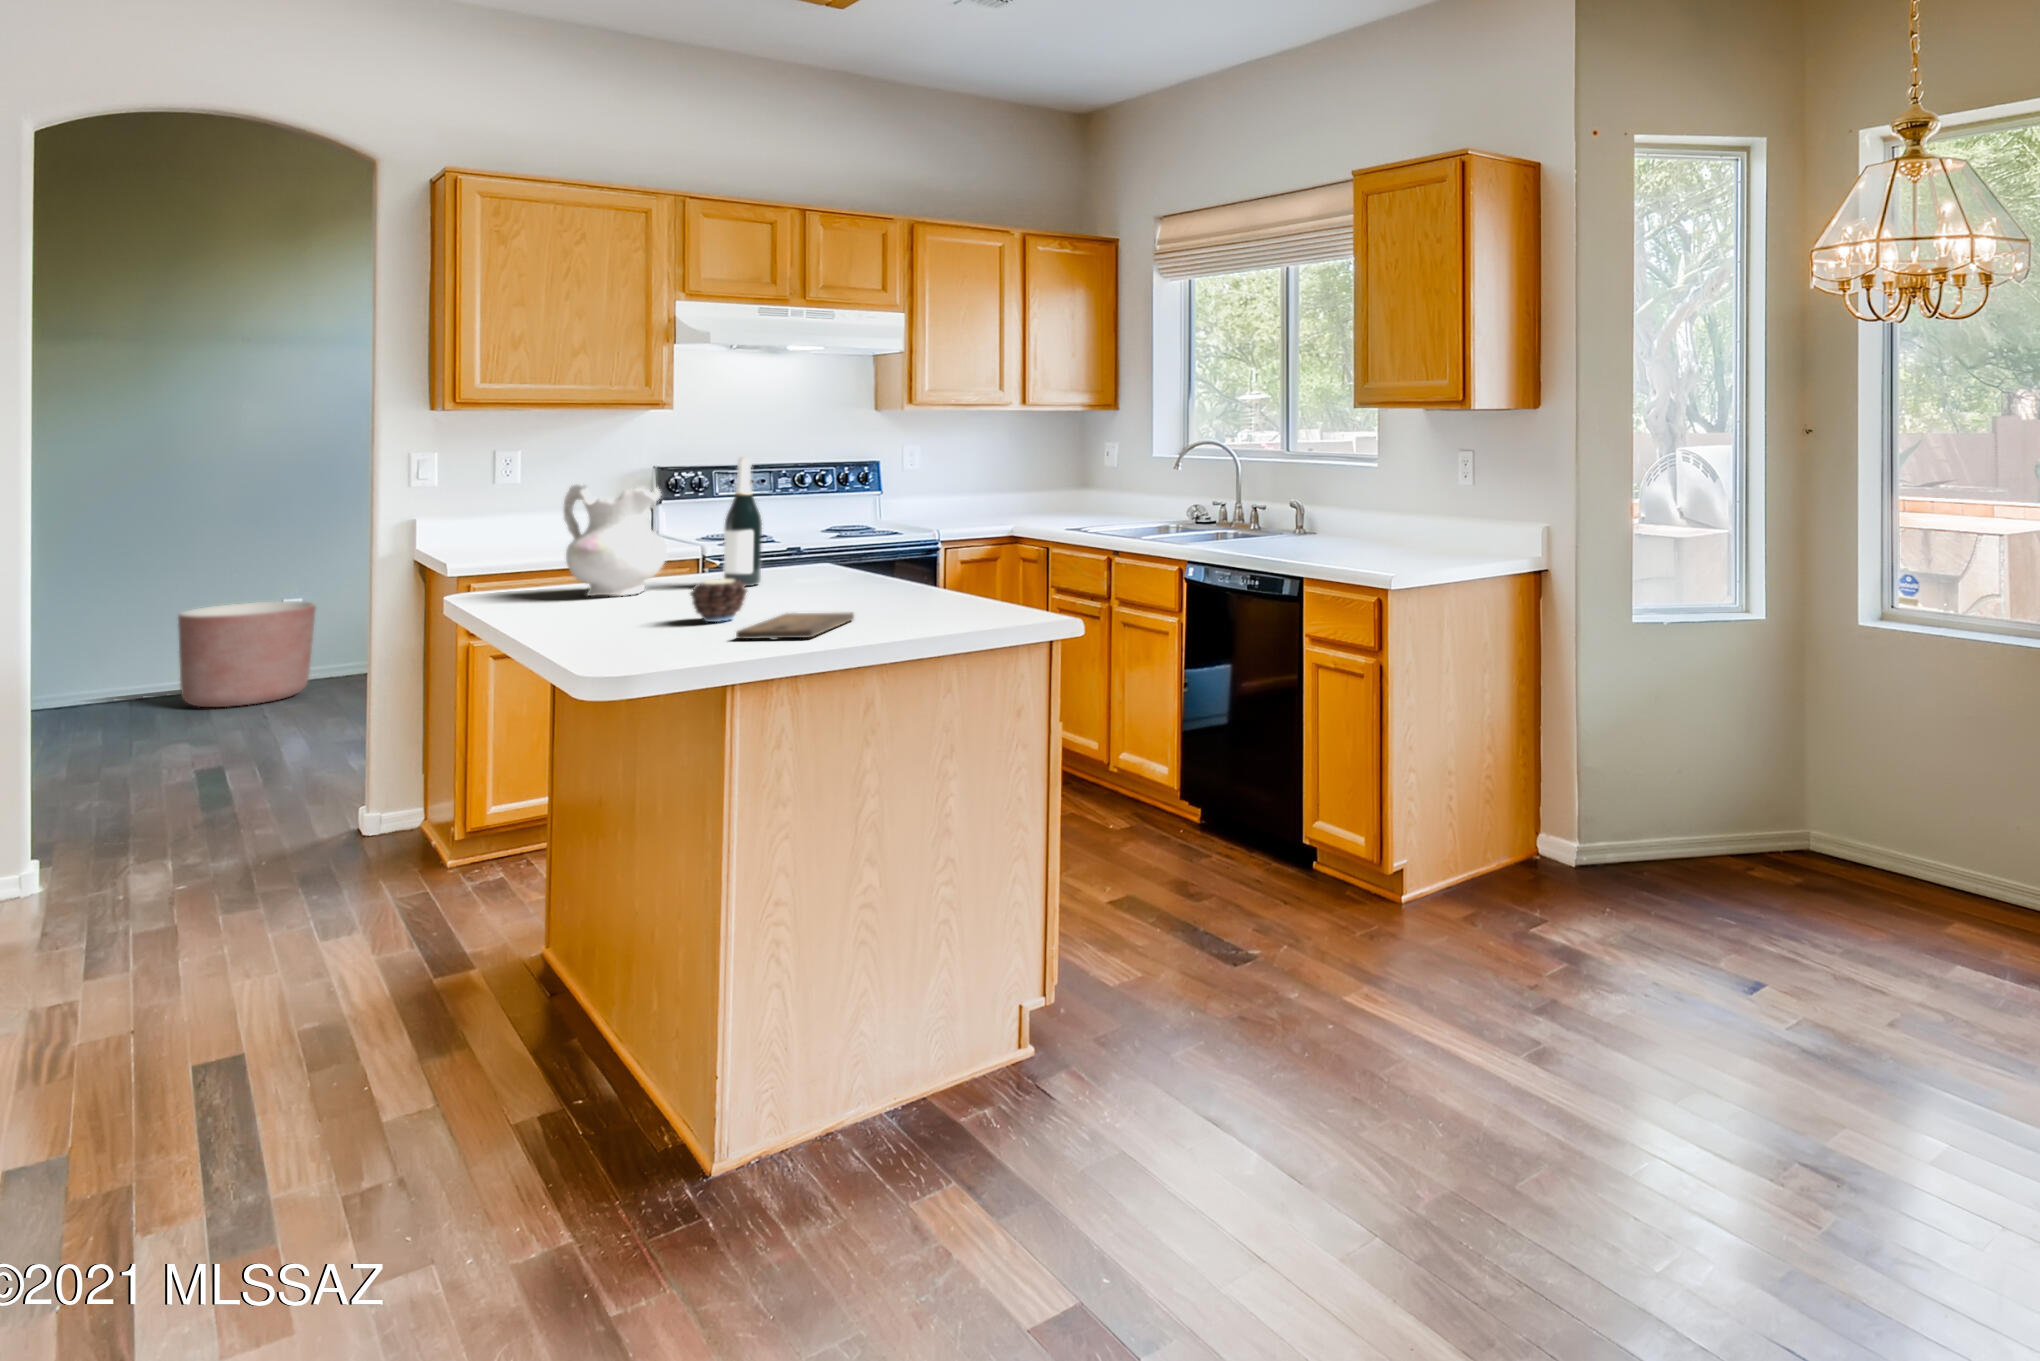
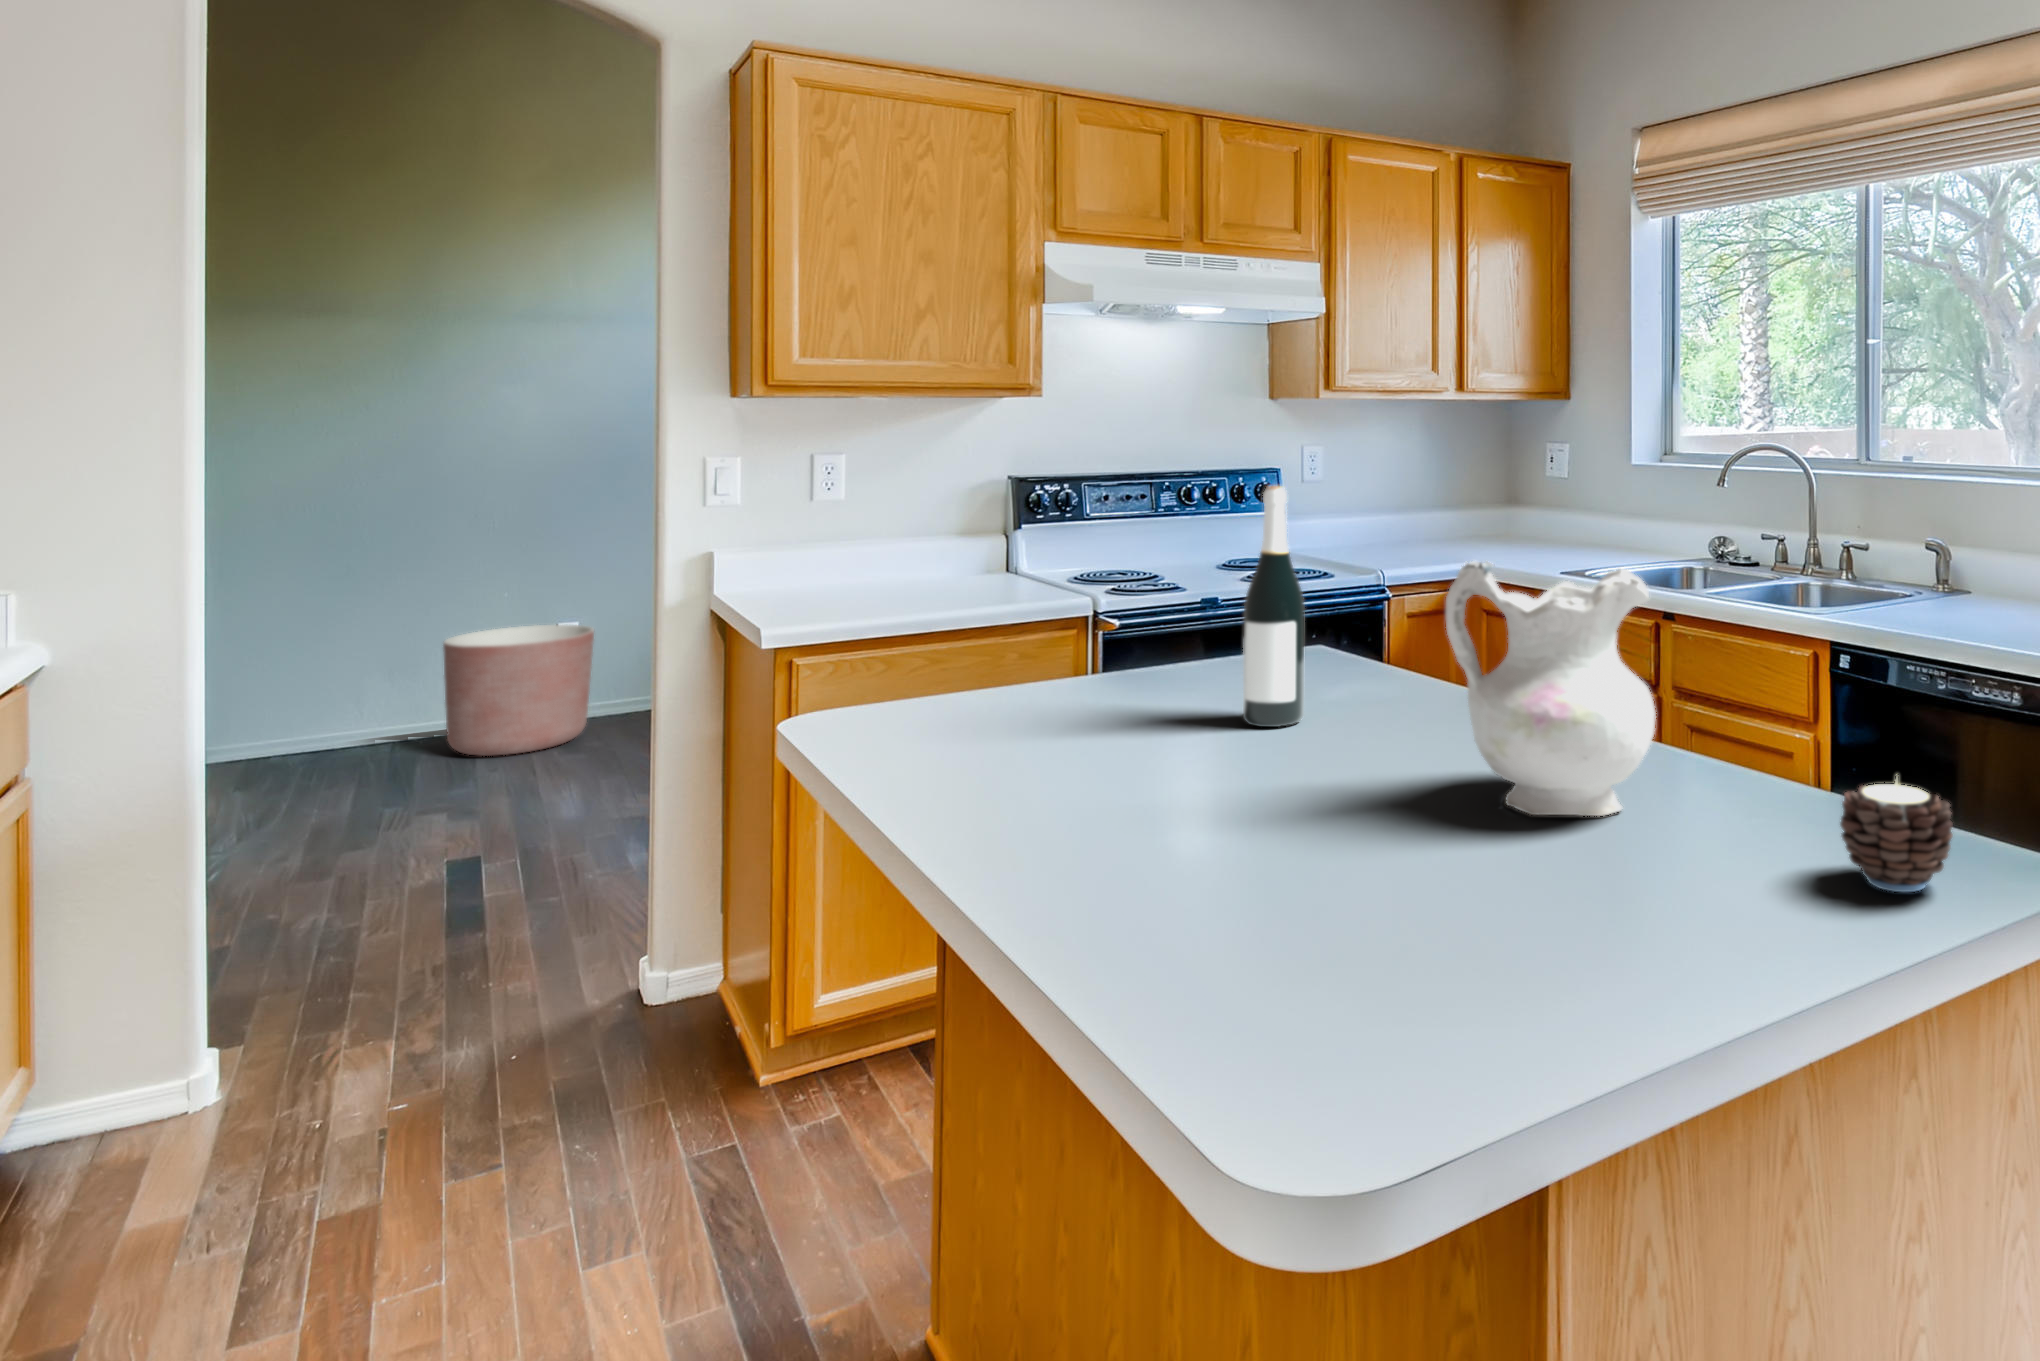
ceramic pitcher: present [564,484,667,596] -> present [1446,561,1656,816]
candle: present [691,579,747,622] -> present [1840,780,1952,893]
cutting board: present [736,613,854,639] -> none [1500,863,1687,988]

